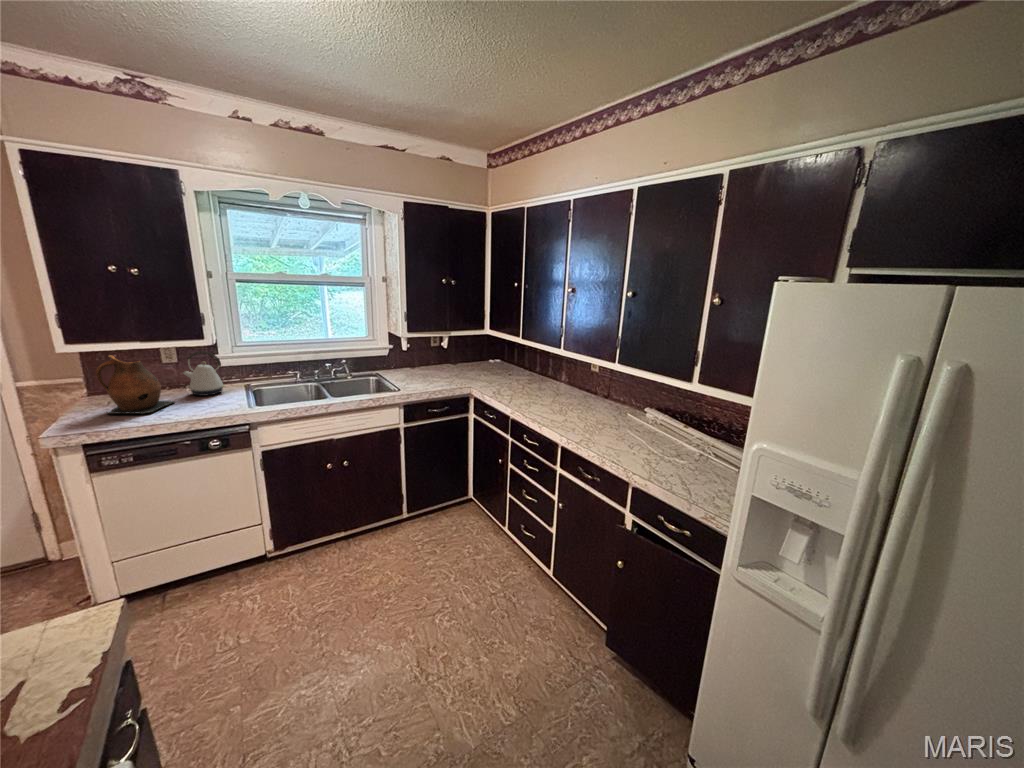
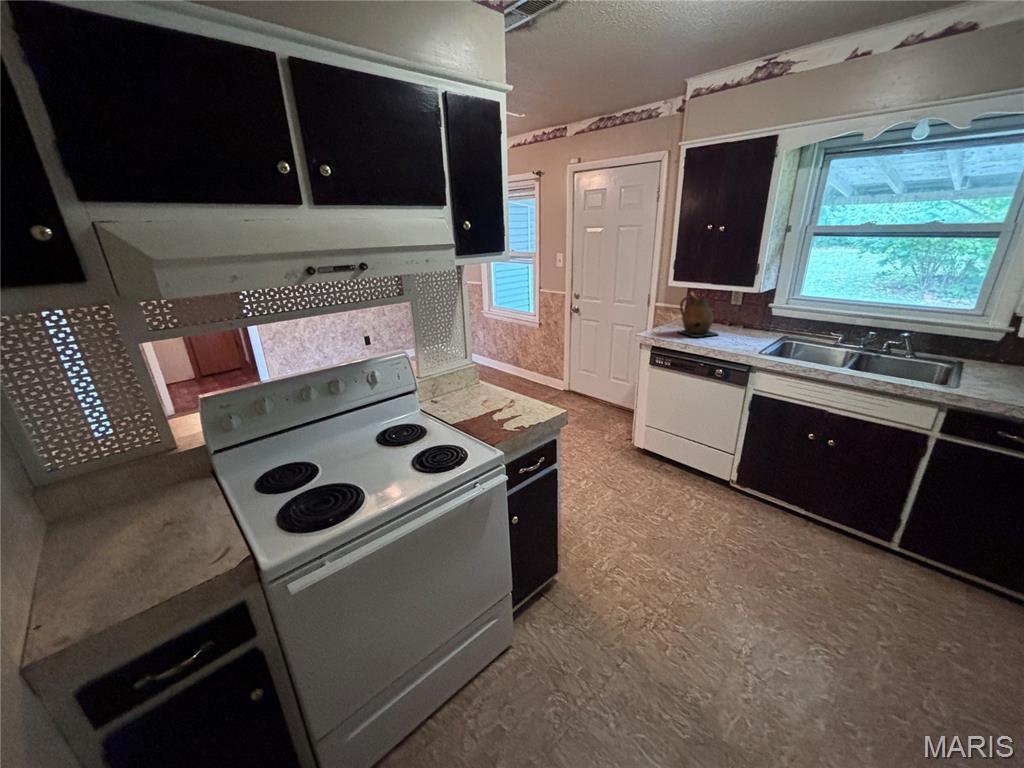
kettle: present [184,351,226,396] -> none [736,298,766,337]

